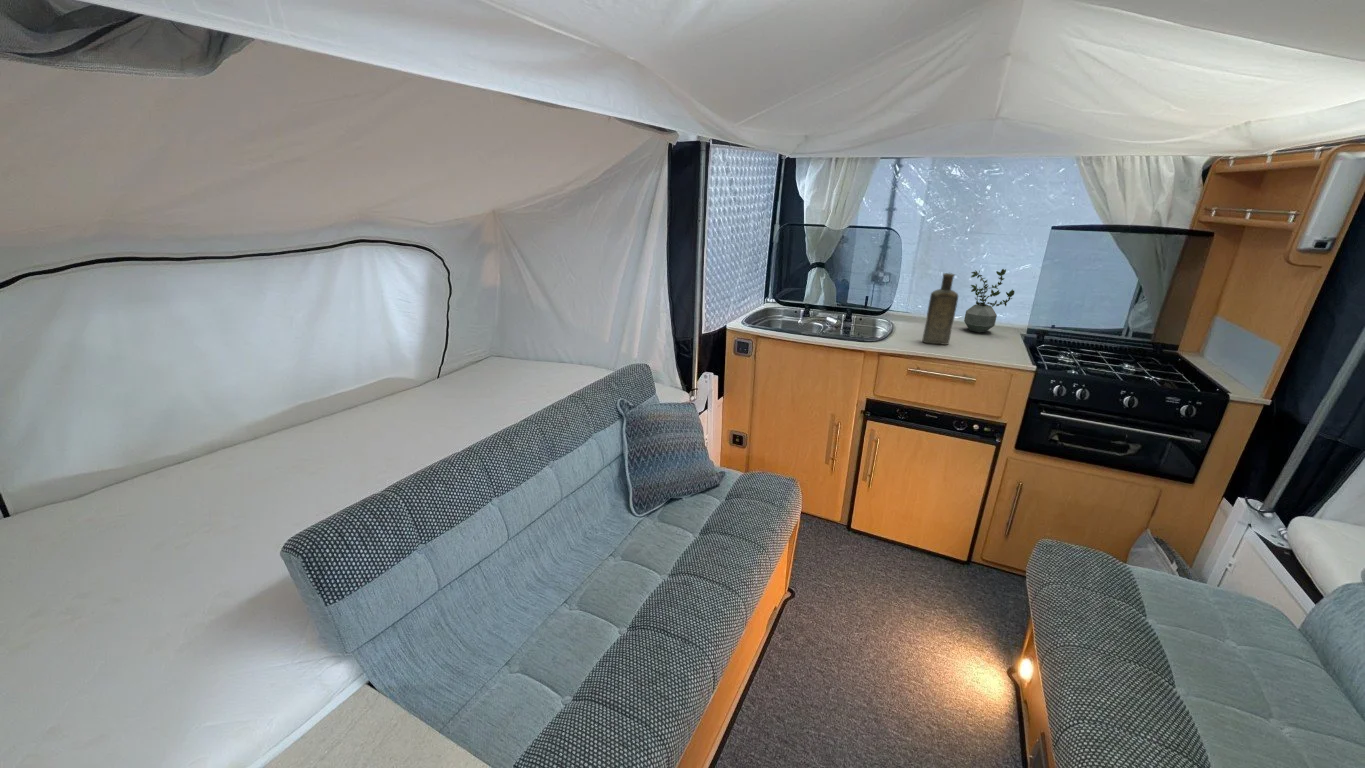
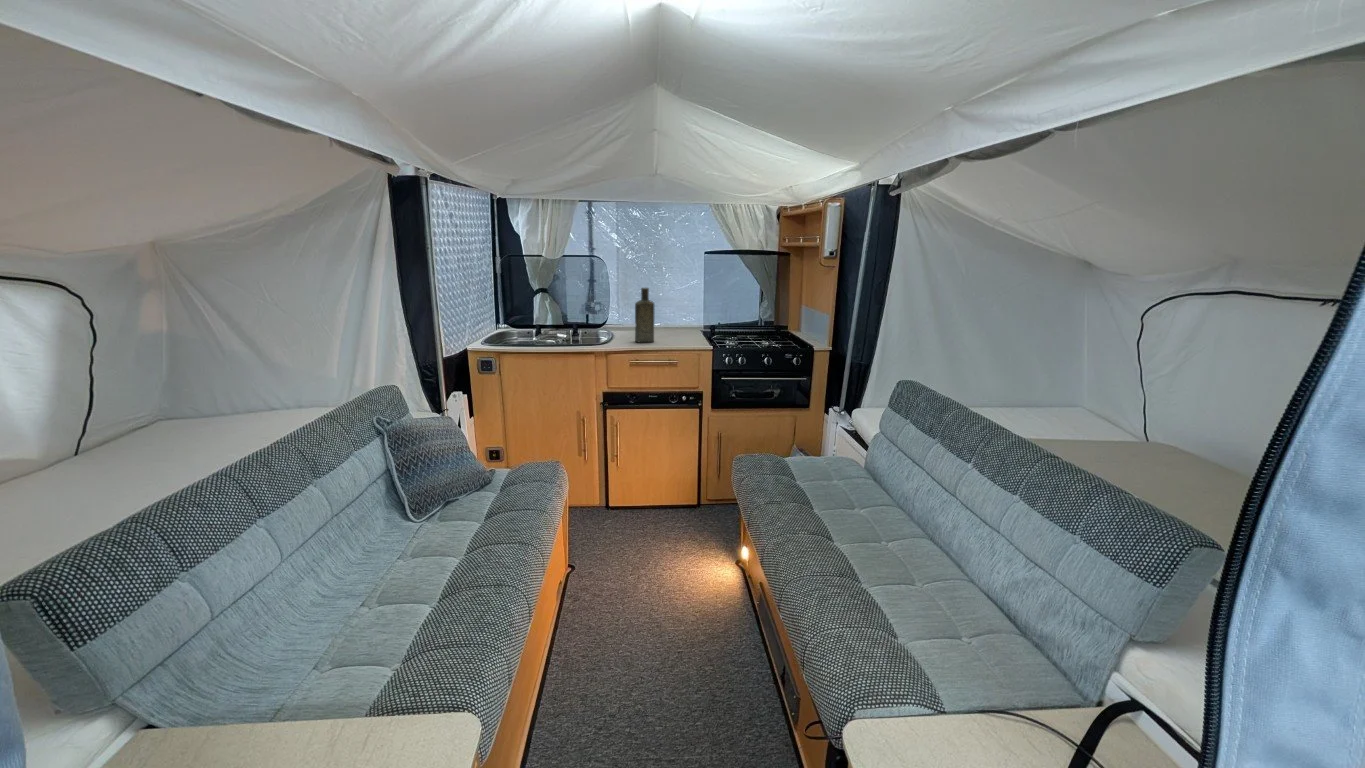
potted plant: present [964,269,1014,333] -> none [659,284,690,333]

